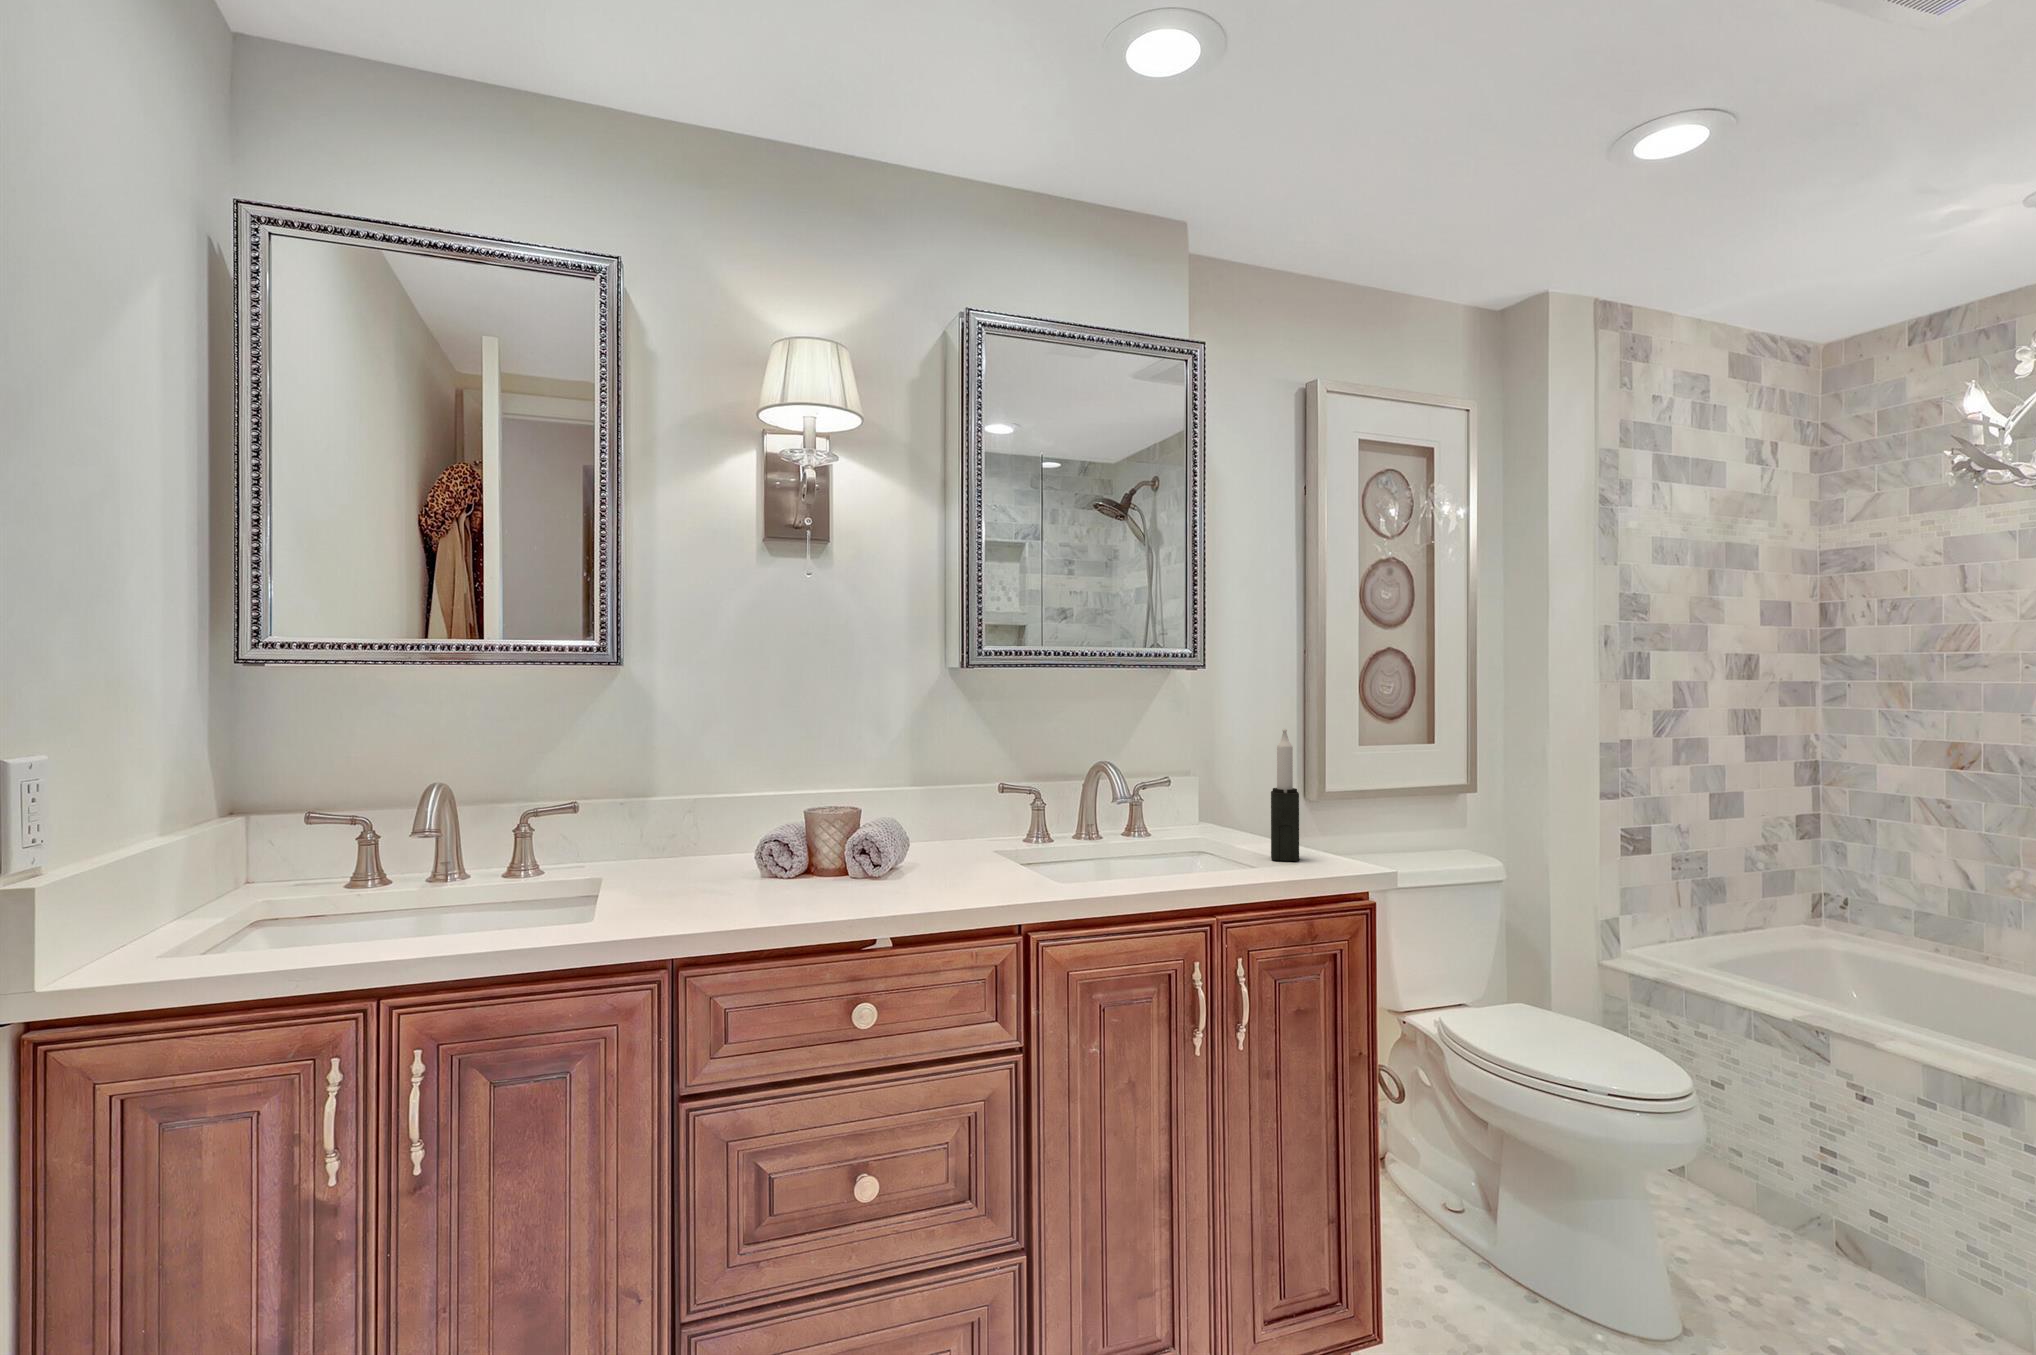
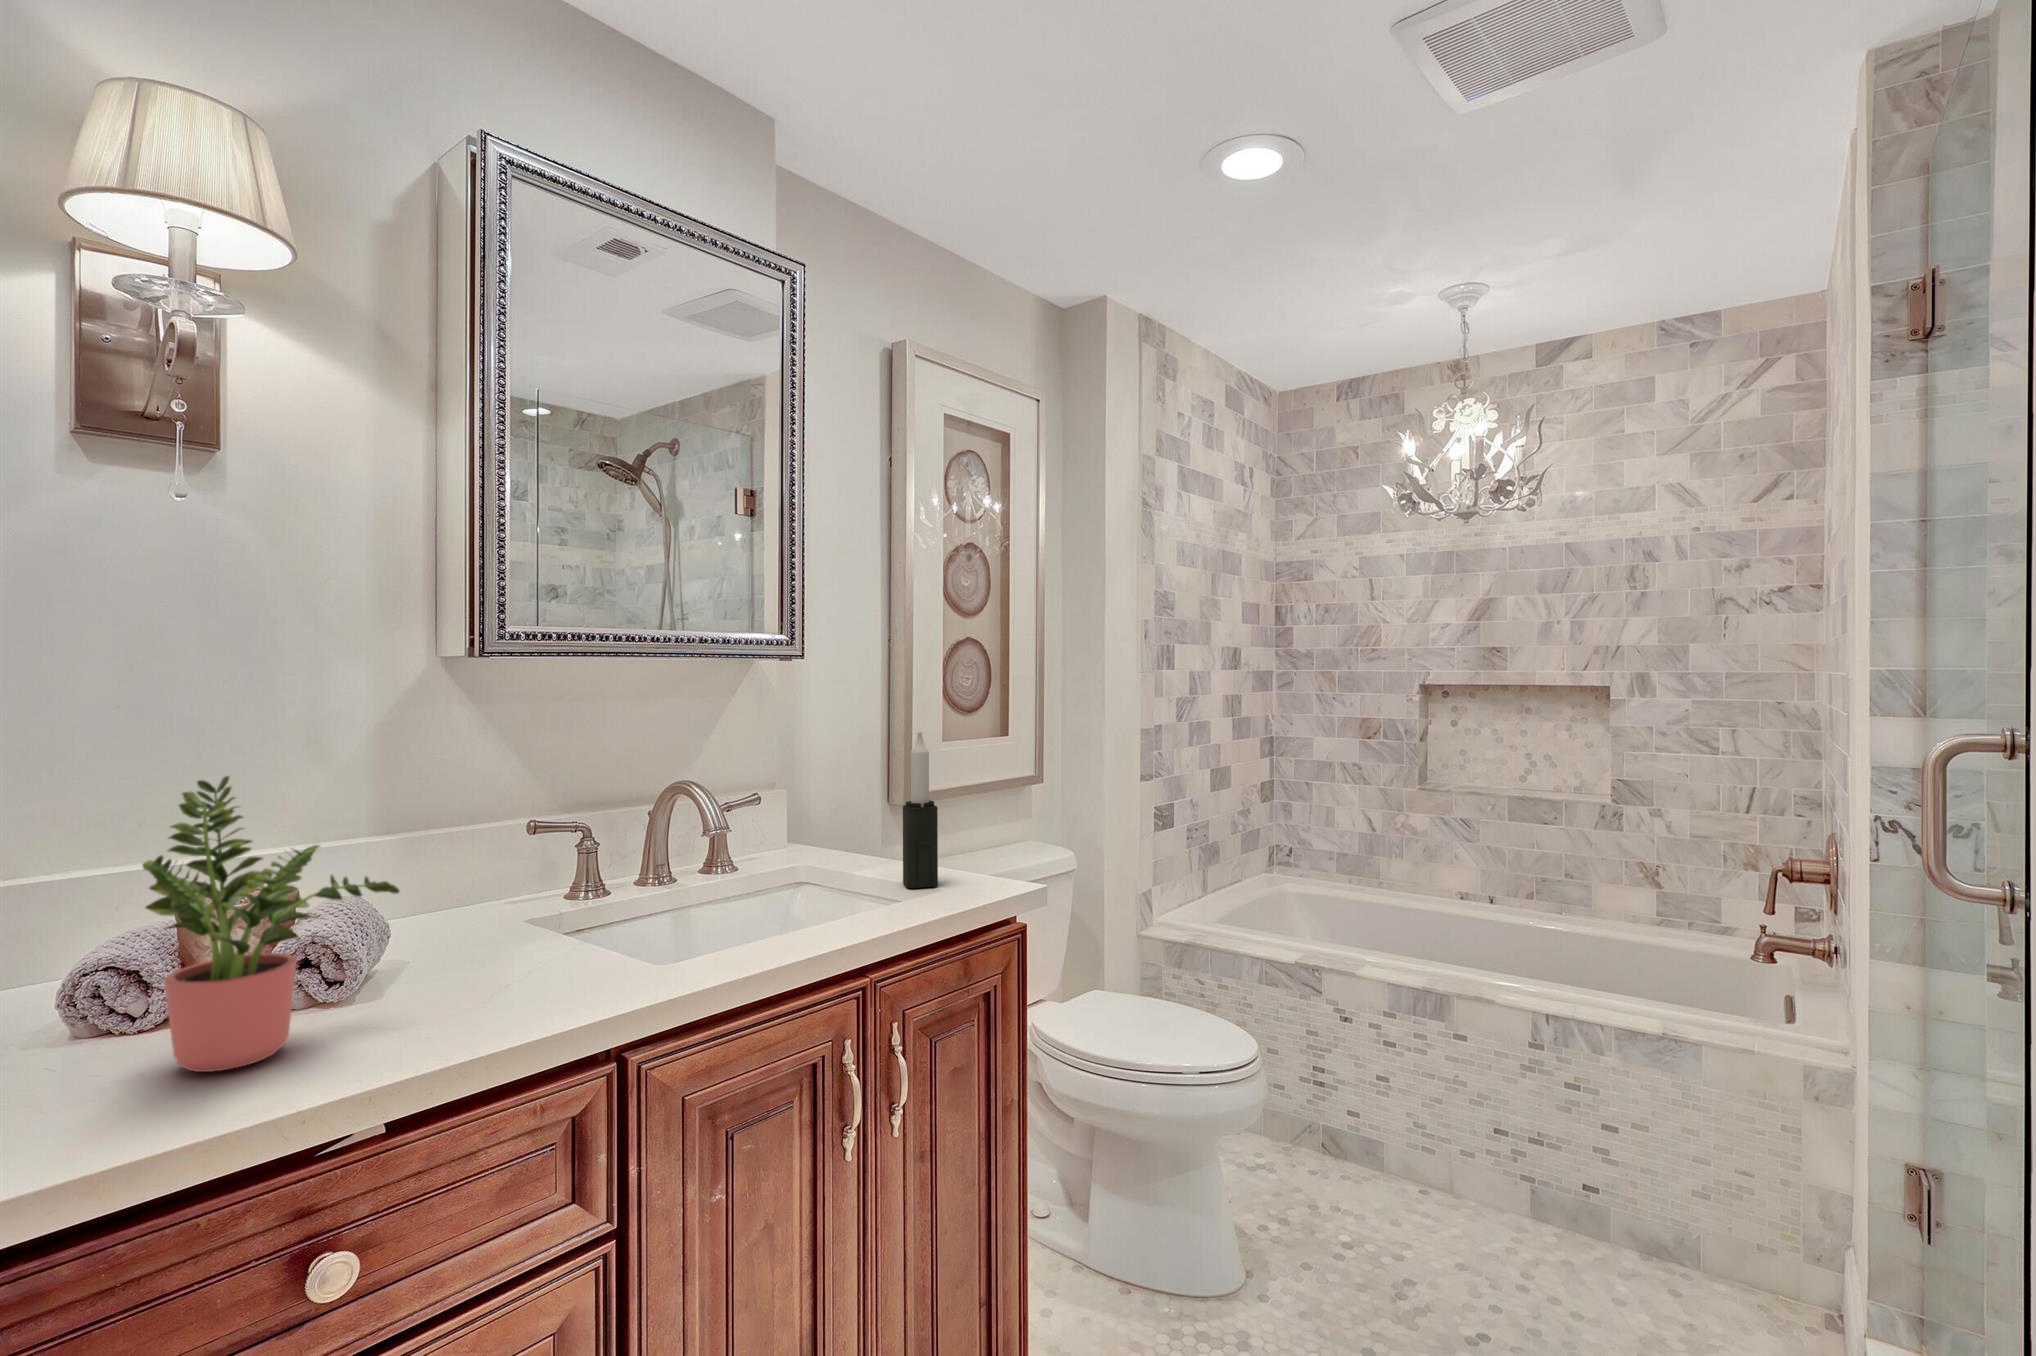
potted plant: none [791,735,909,896] -> present [143,776,399,1072]

